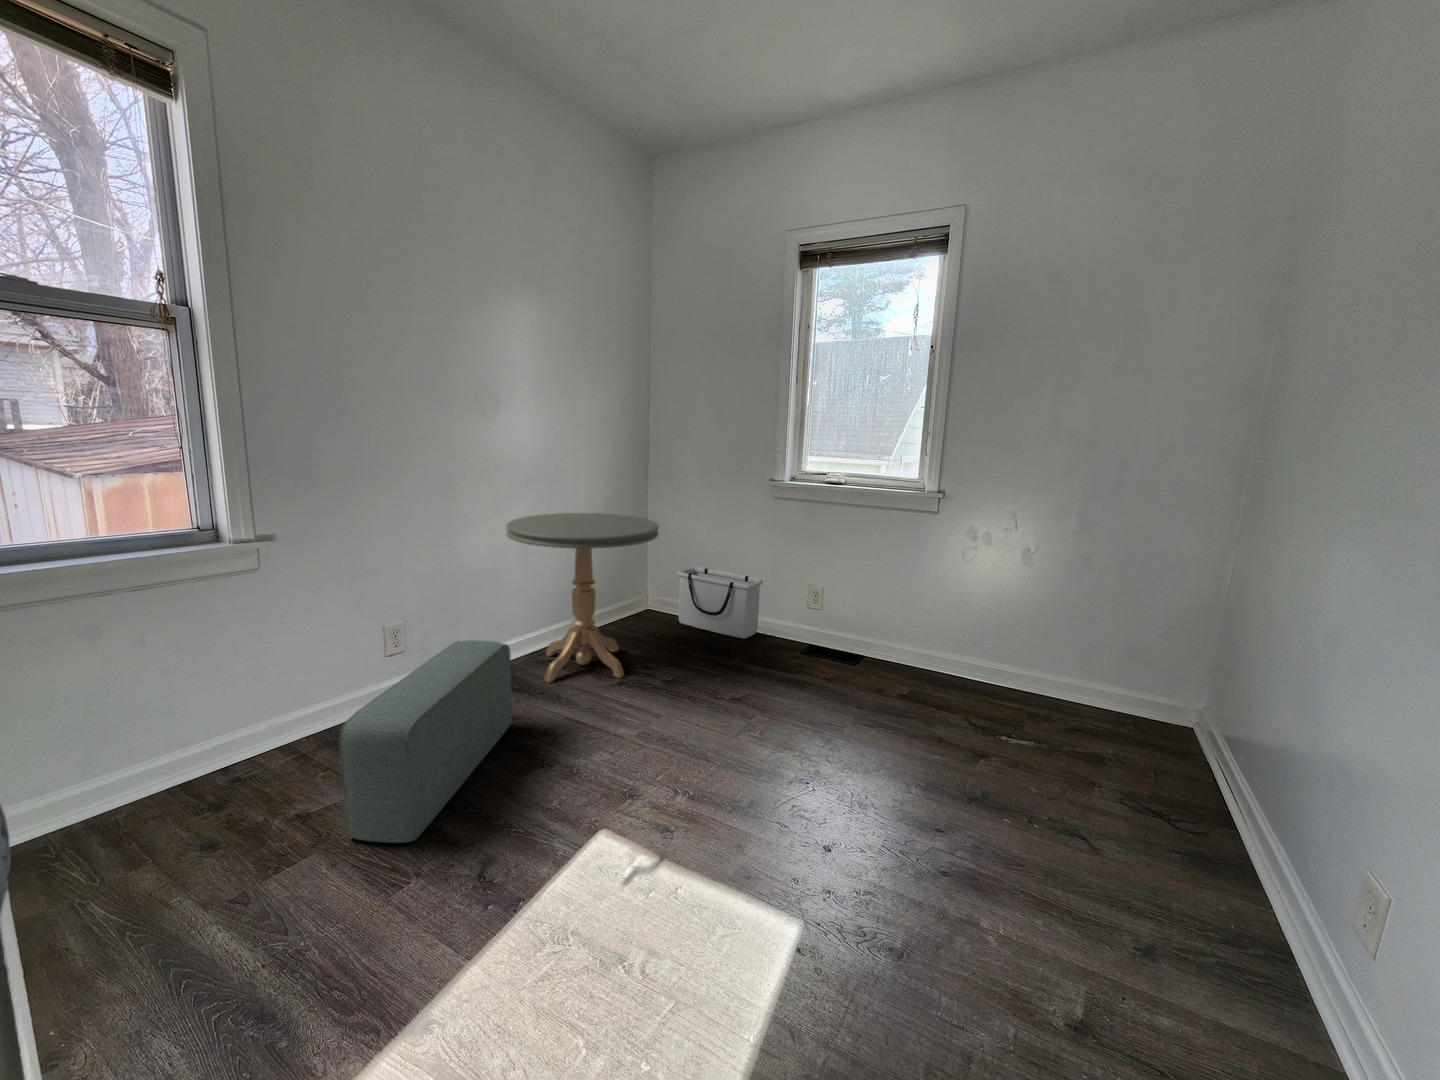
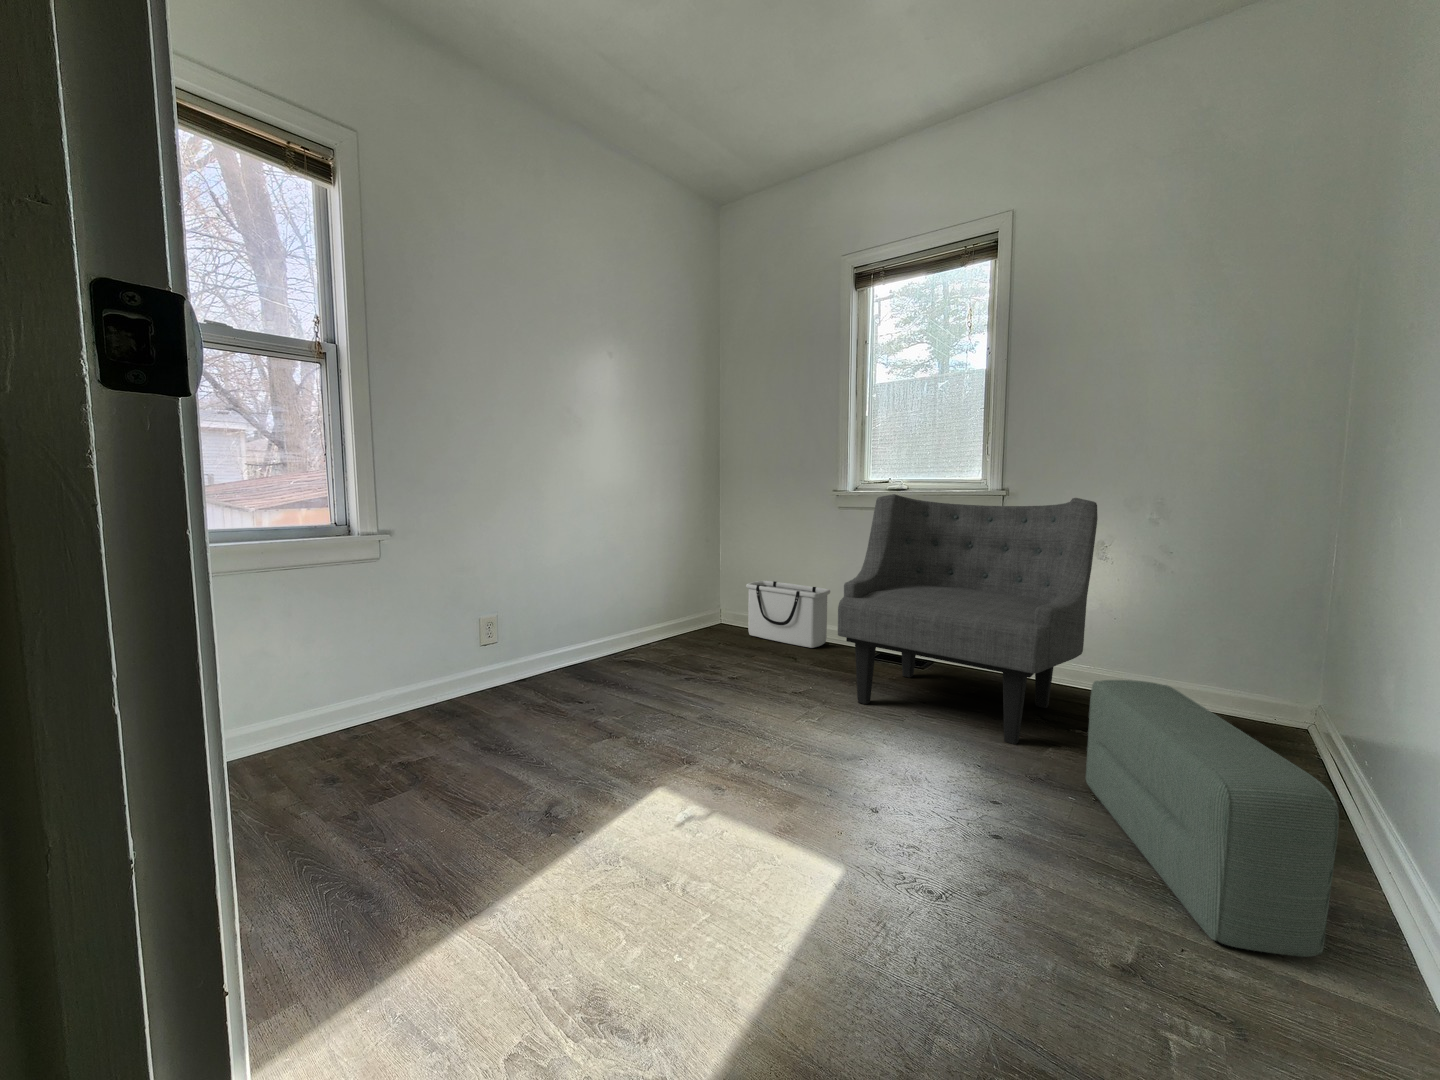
armchair: none [779,494,1033,754] -> present [838,494,1098,744]
side table: present [506,513,659,683] -> none [584,525,723,679]
pouf: present [339,640,512,843] -> present [1086,680,1339,957]

